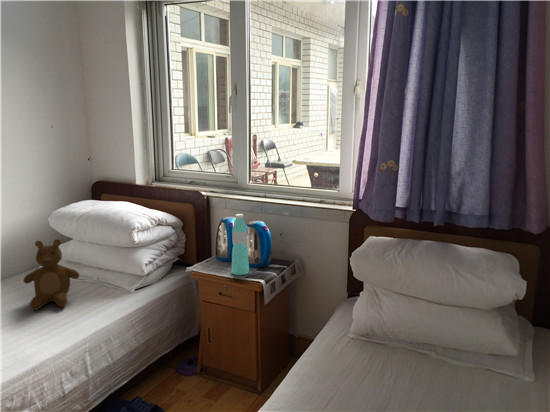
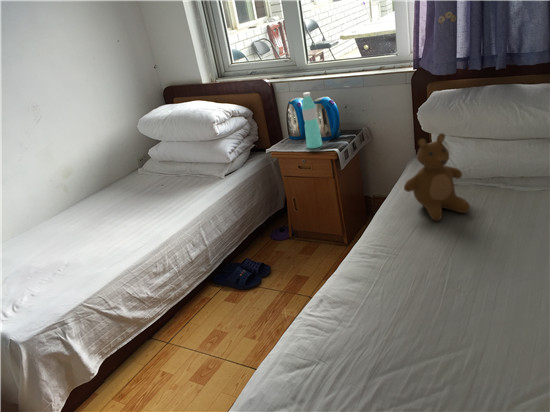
teddy bear: present [23,239,80,310] -> present [404,133,470,221]

